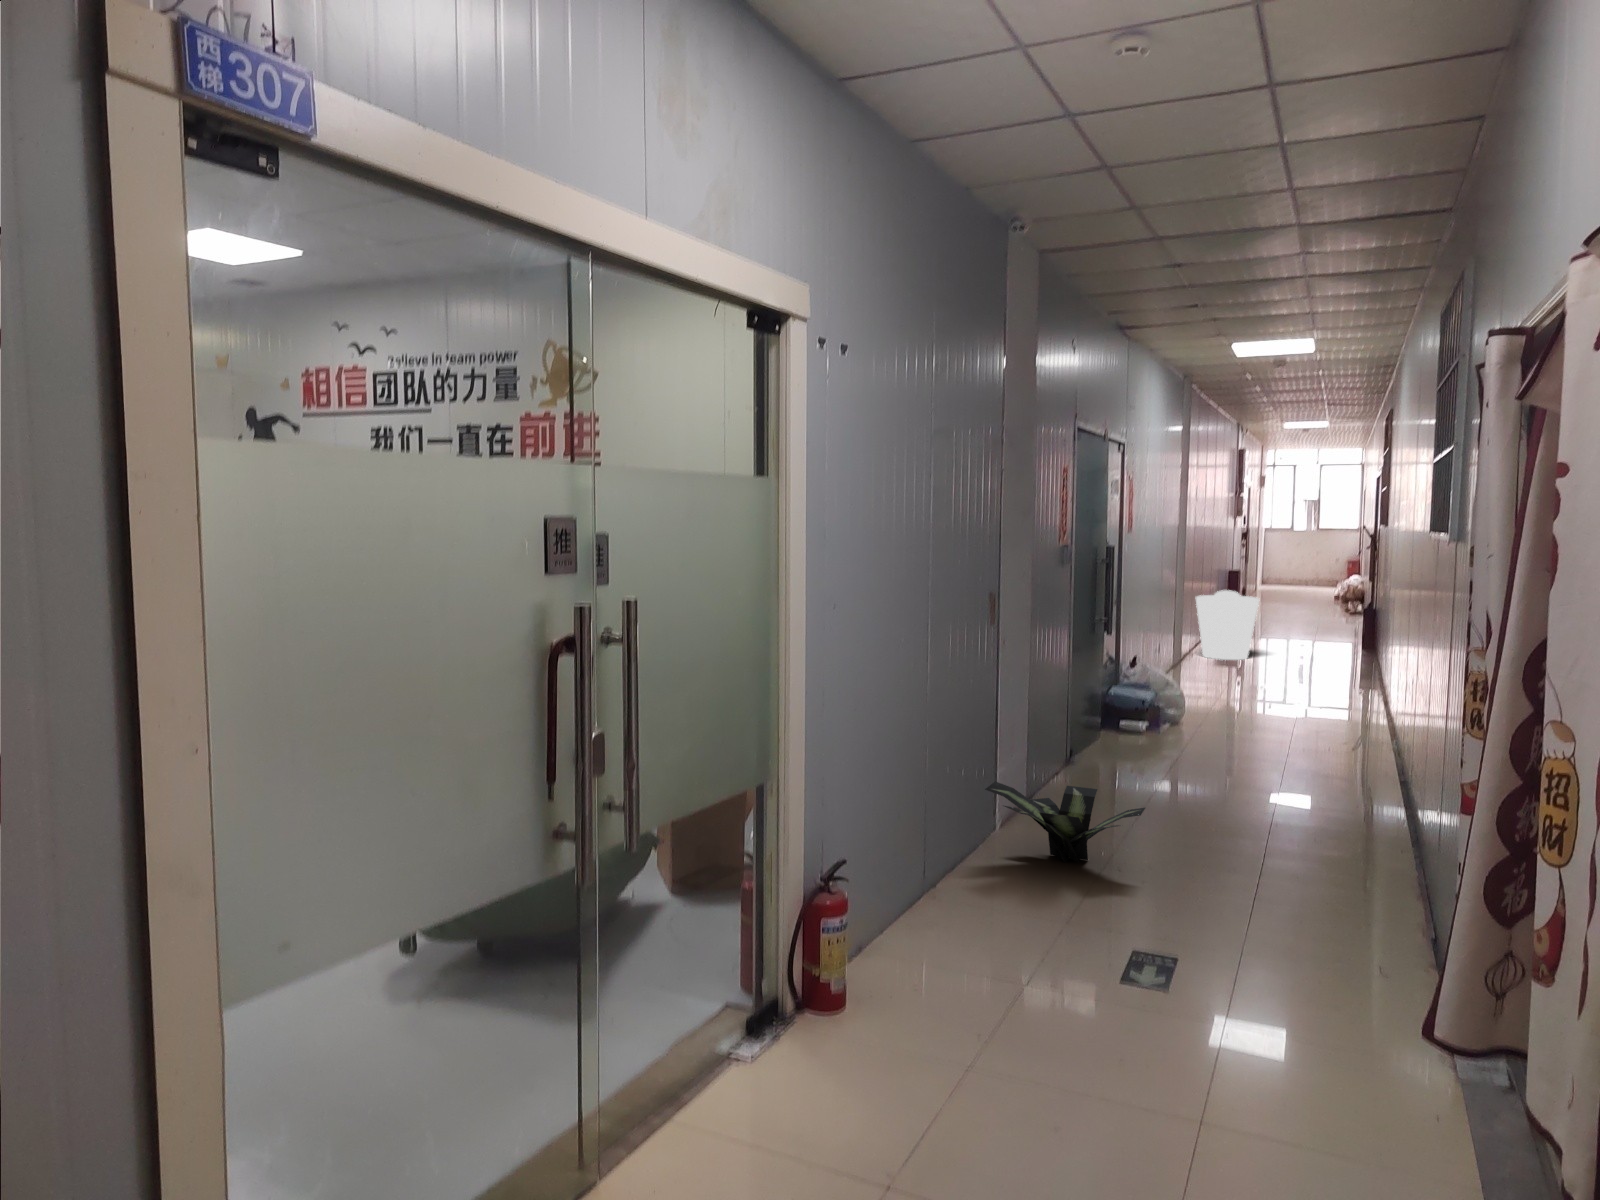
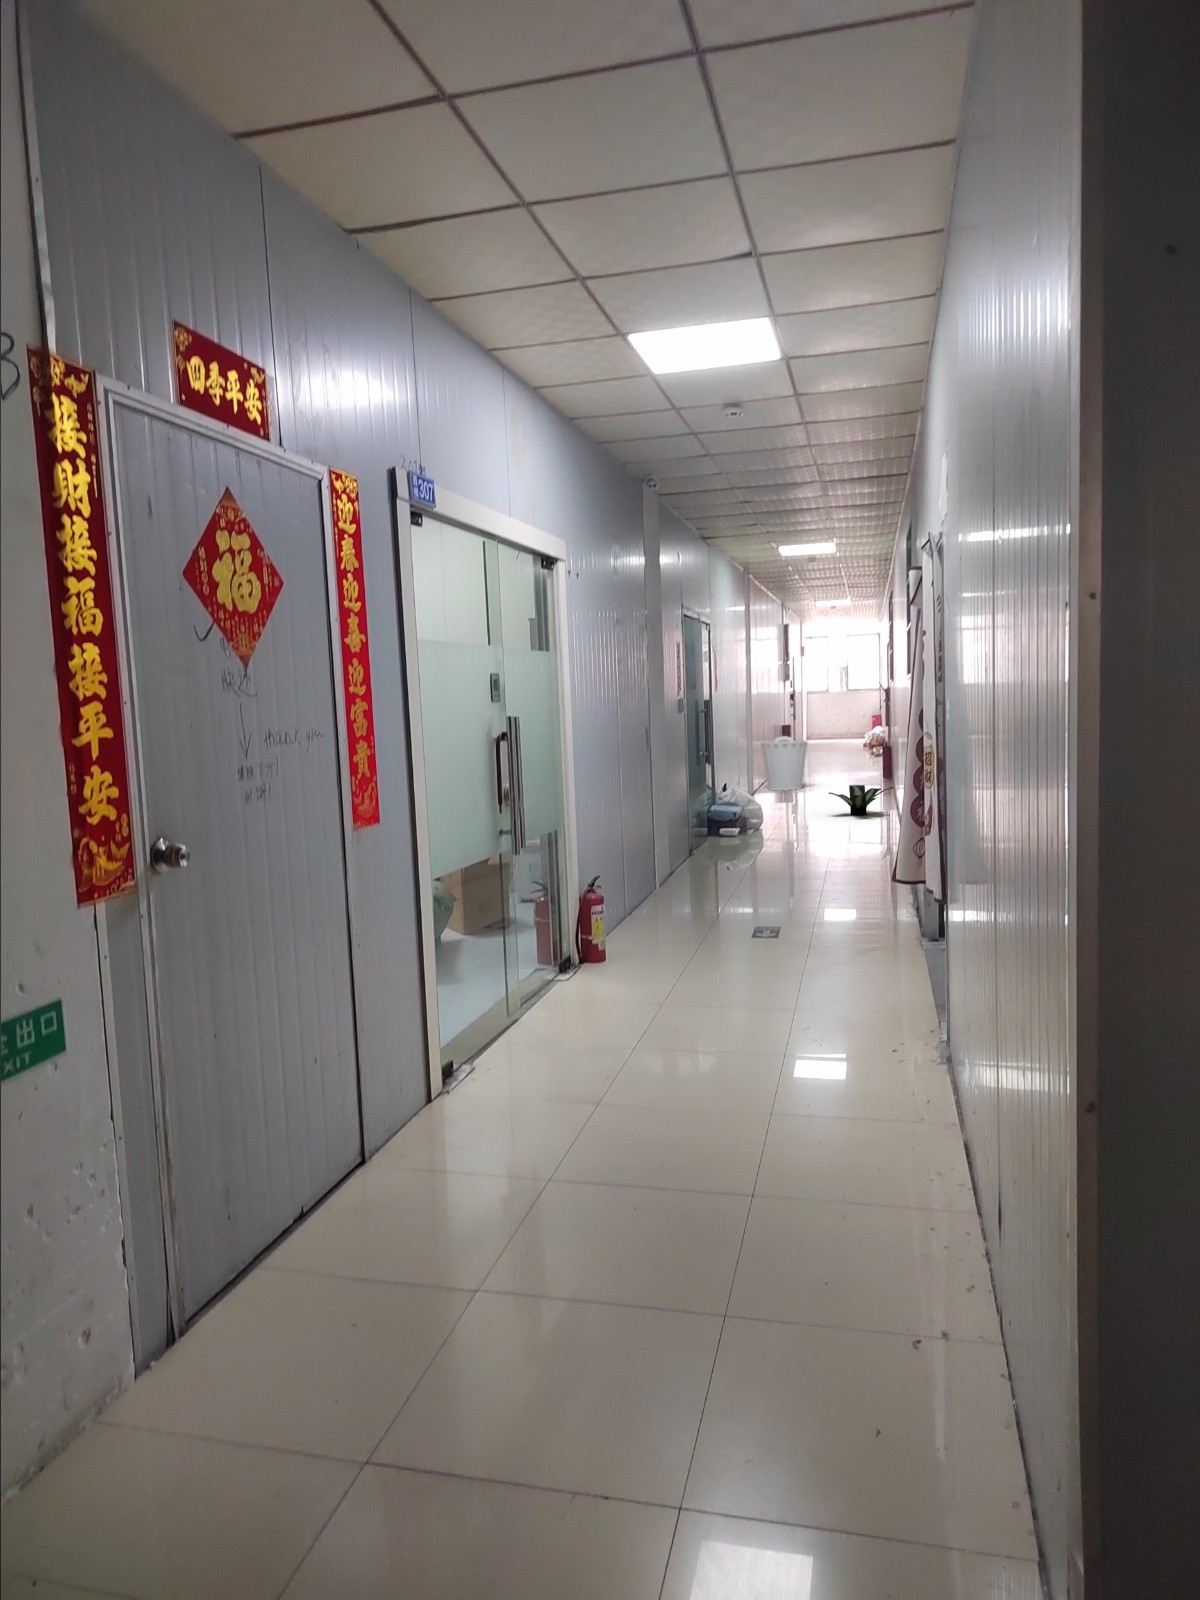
potted plant: present [985,781,1145,863] -> present [829,785,893,816]

